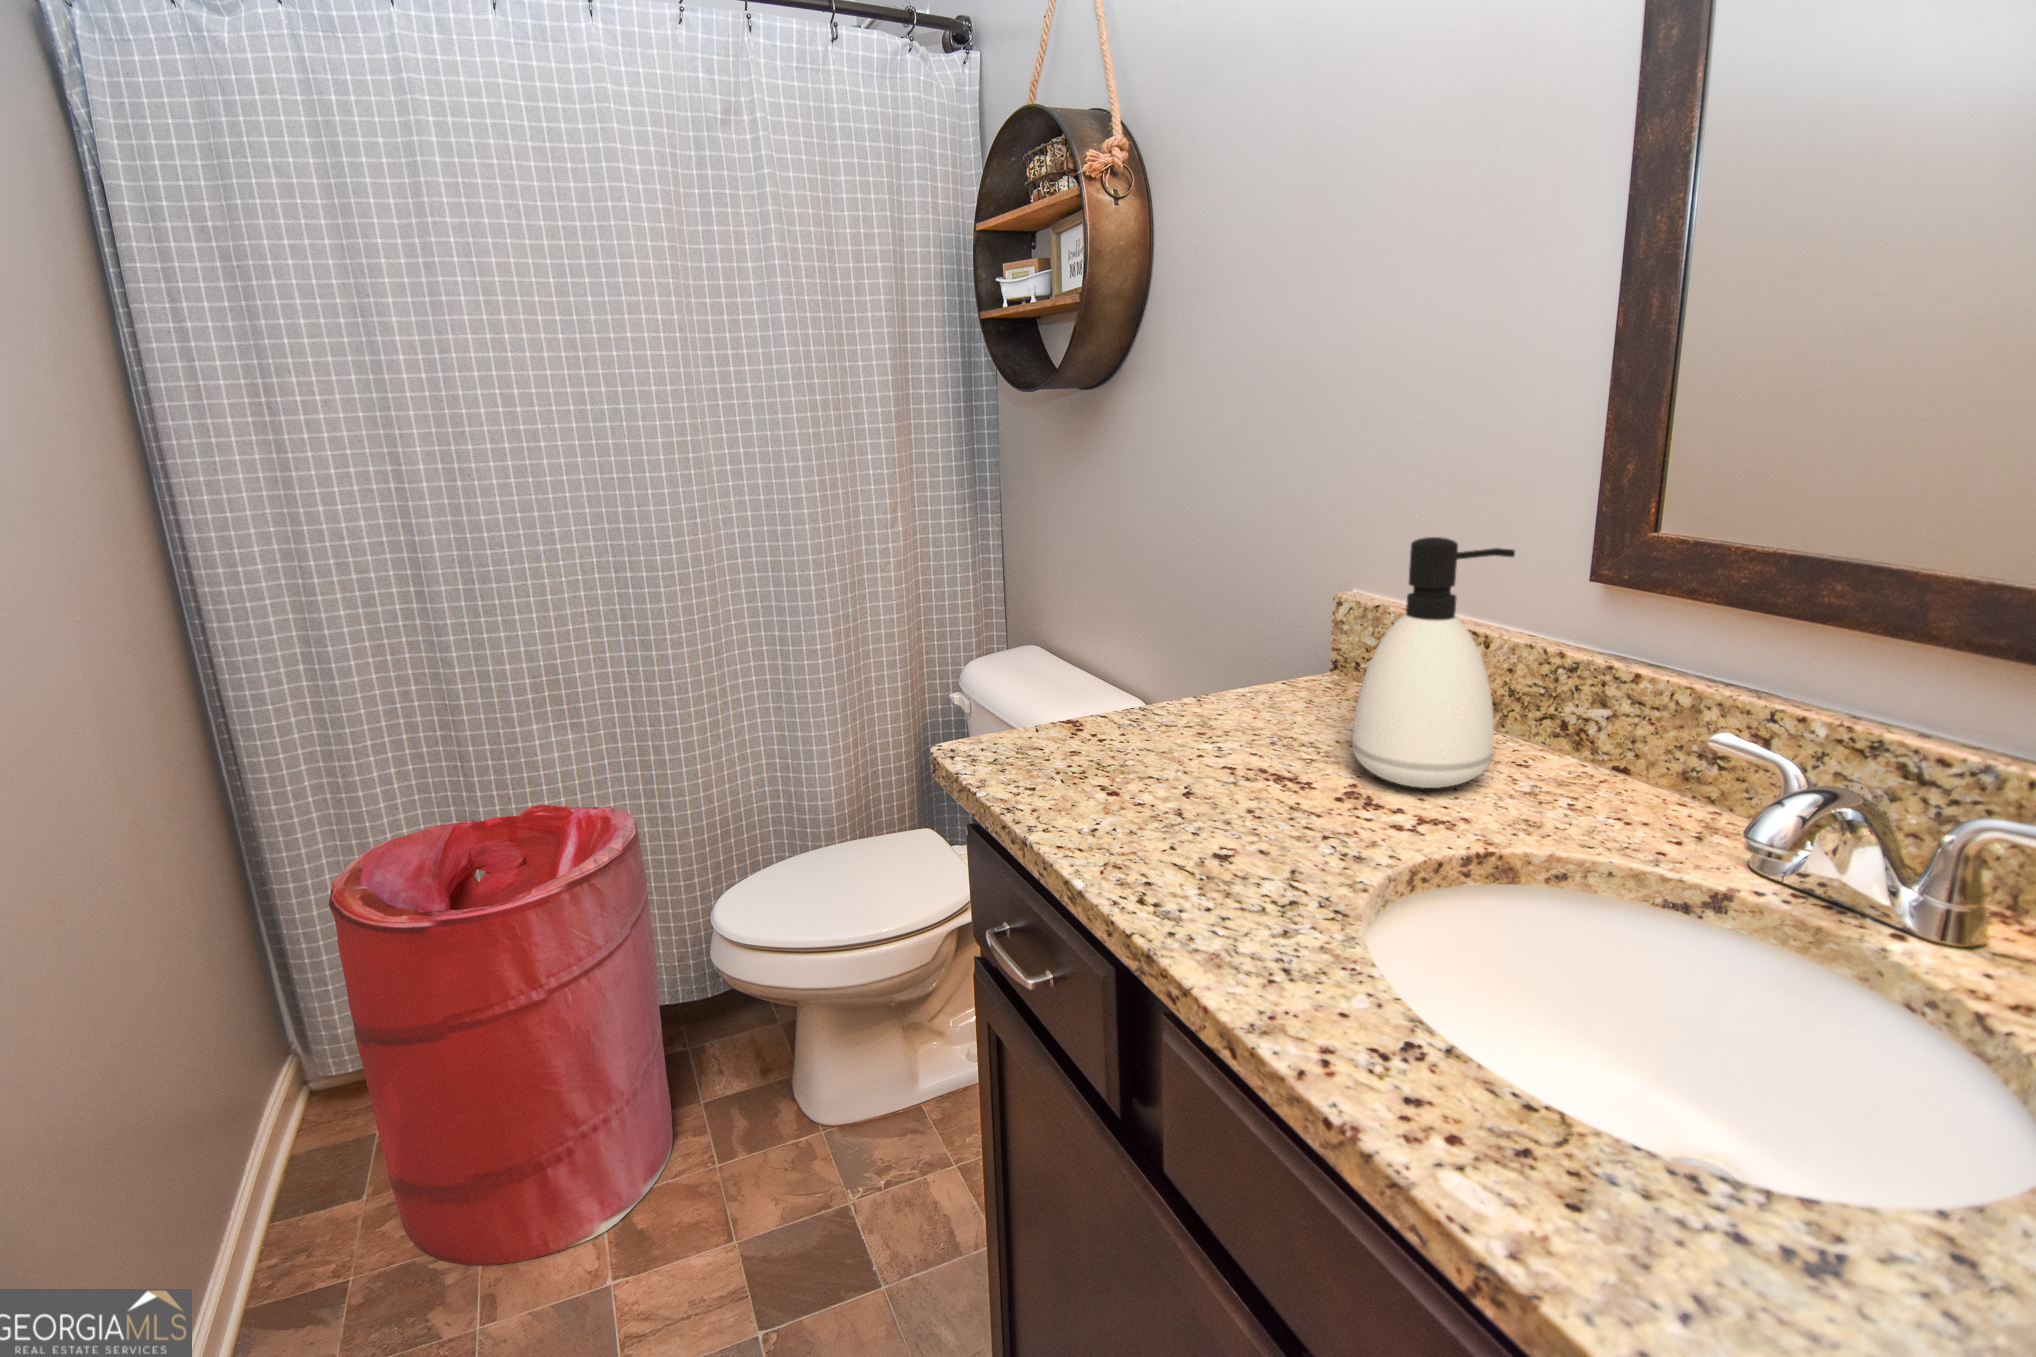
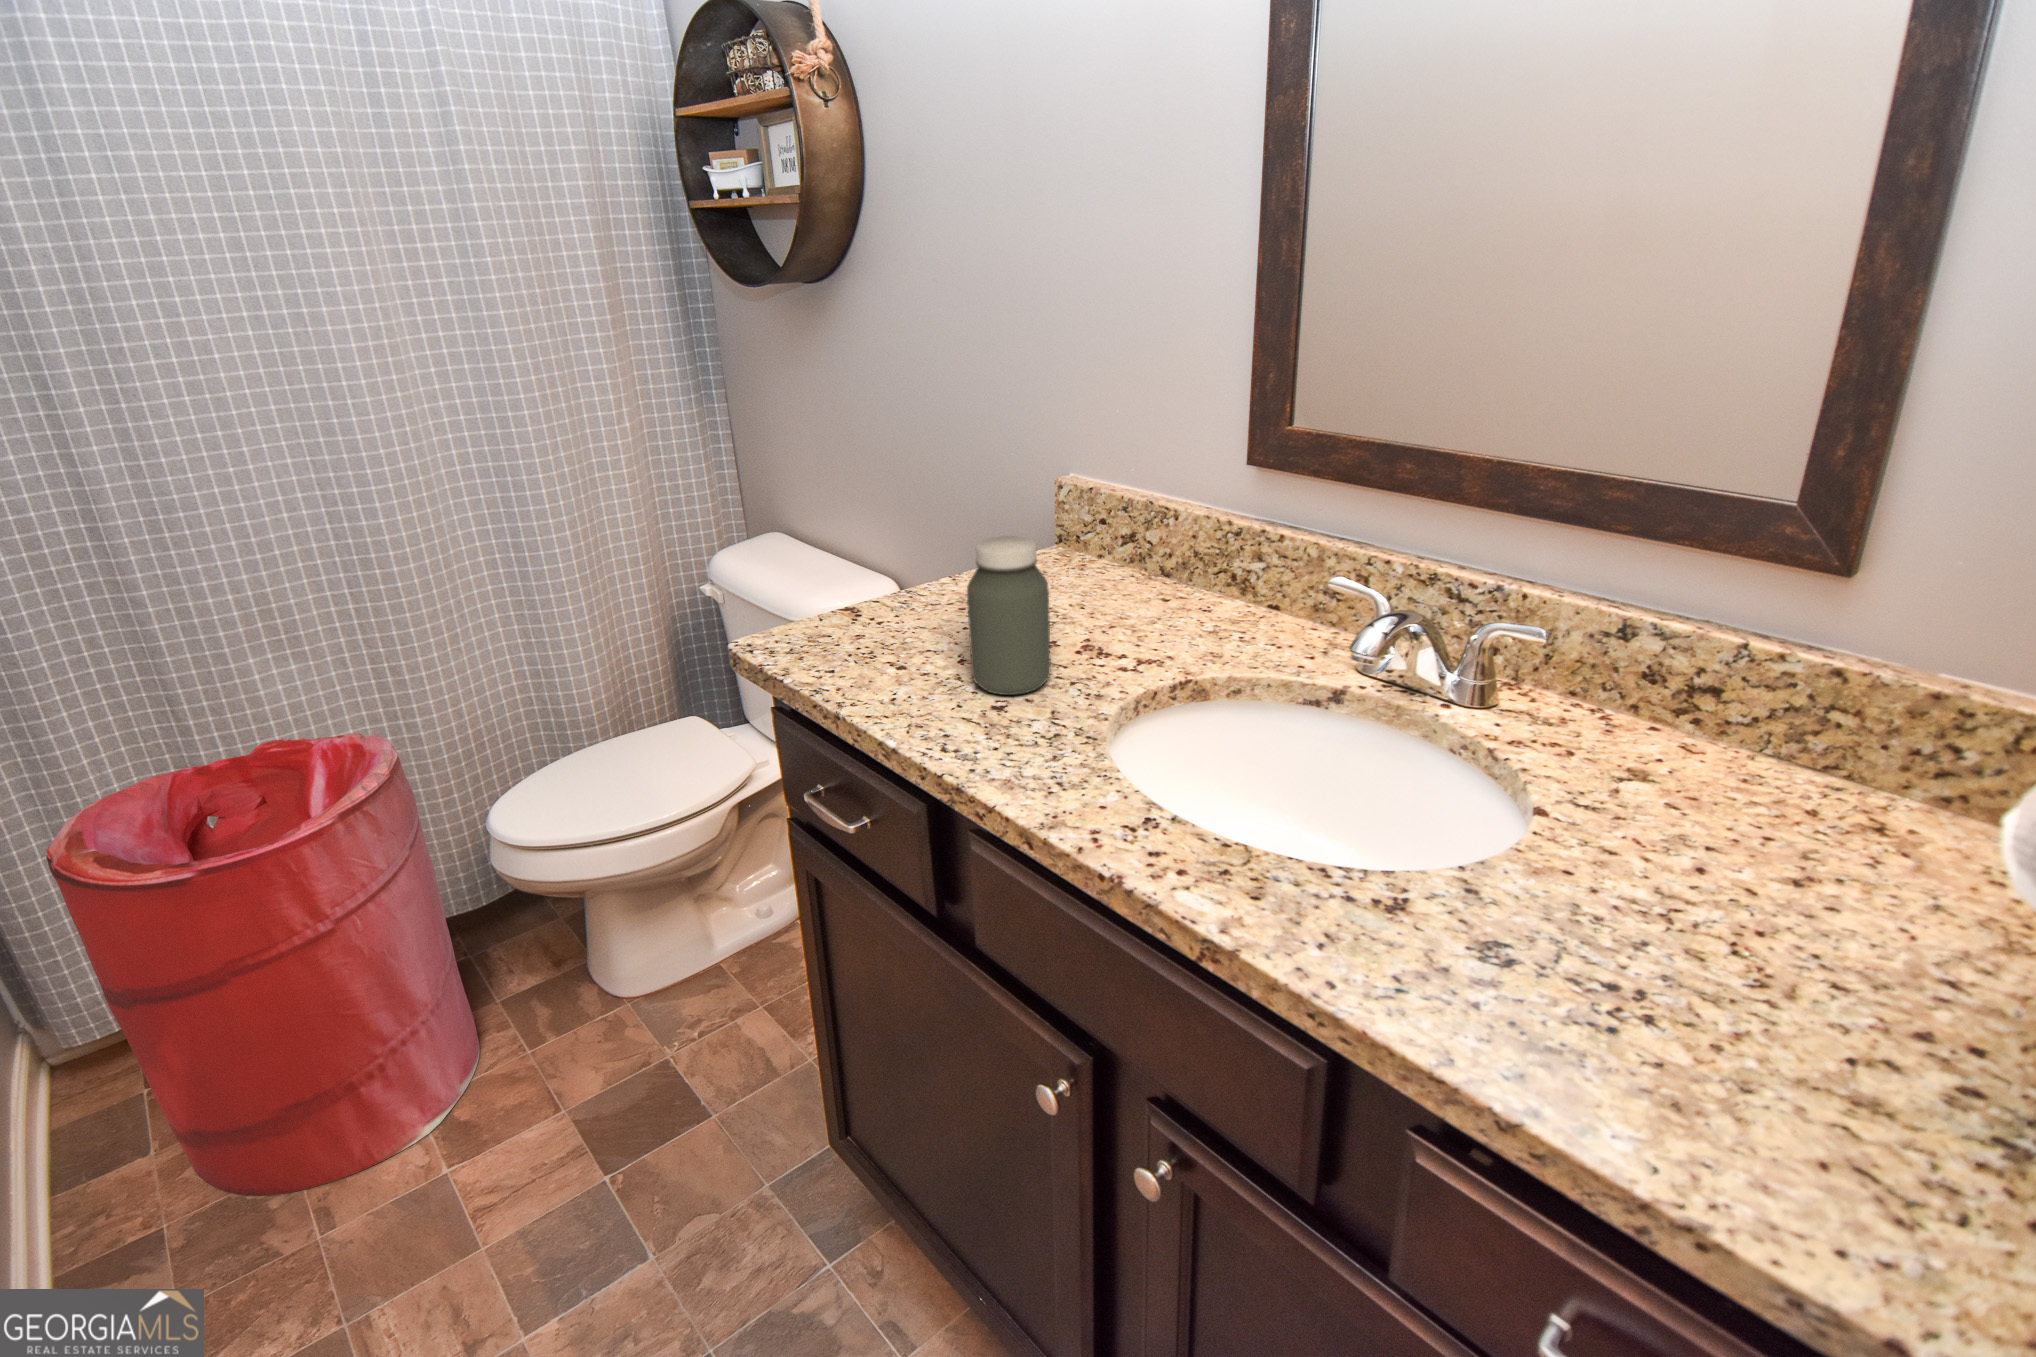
soap dispenser: present [1352,537,1515,788] -> none [1085,438,1196,636]
jar: none [1196,645,1300,843] -> present [967,536,1051,695]

